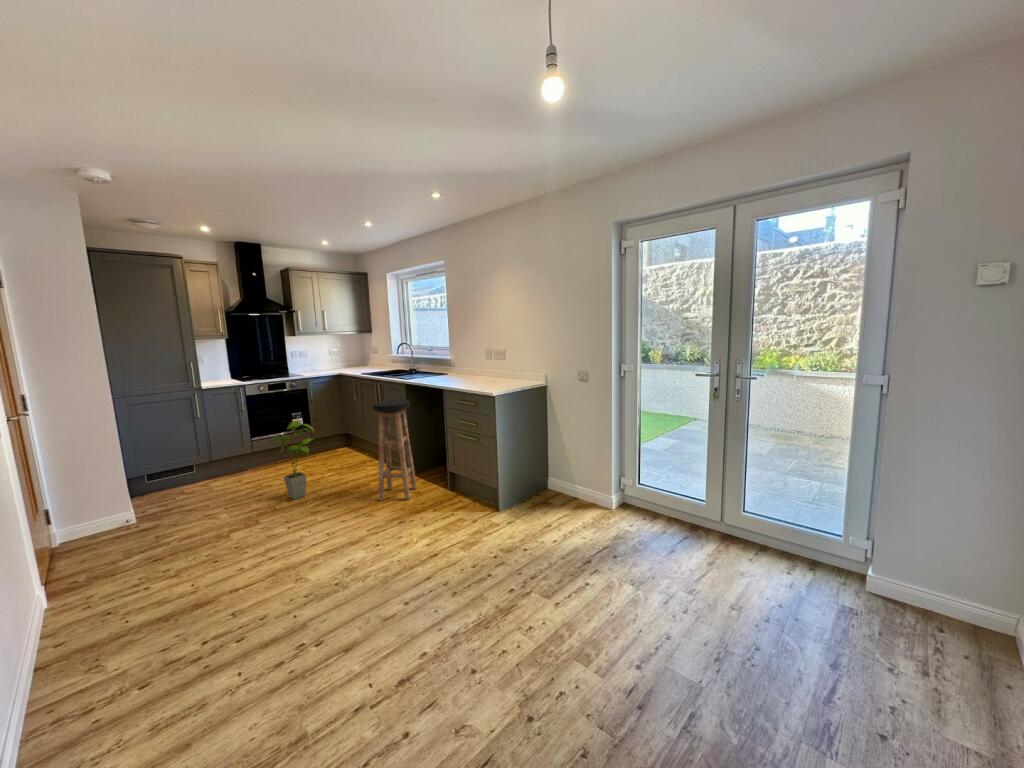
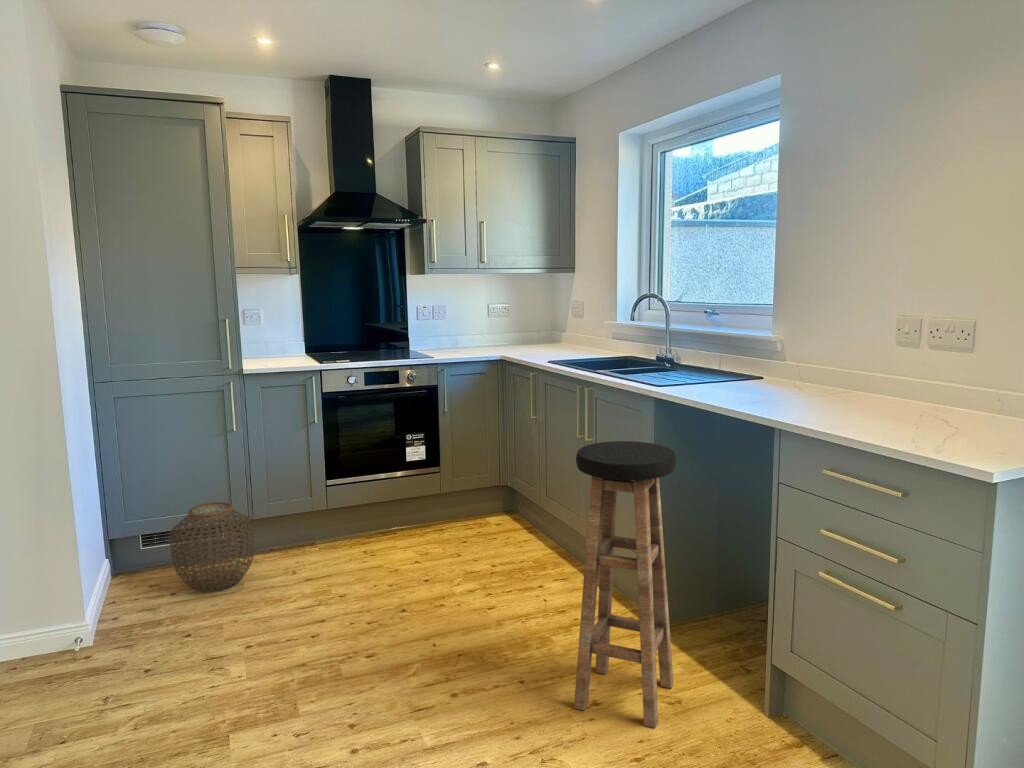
house plant: present [272,421,314,499] -> none [343,469,436,653]
woven basket: none [168,452,216,496] -> present [170,502,254,592]

